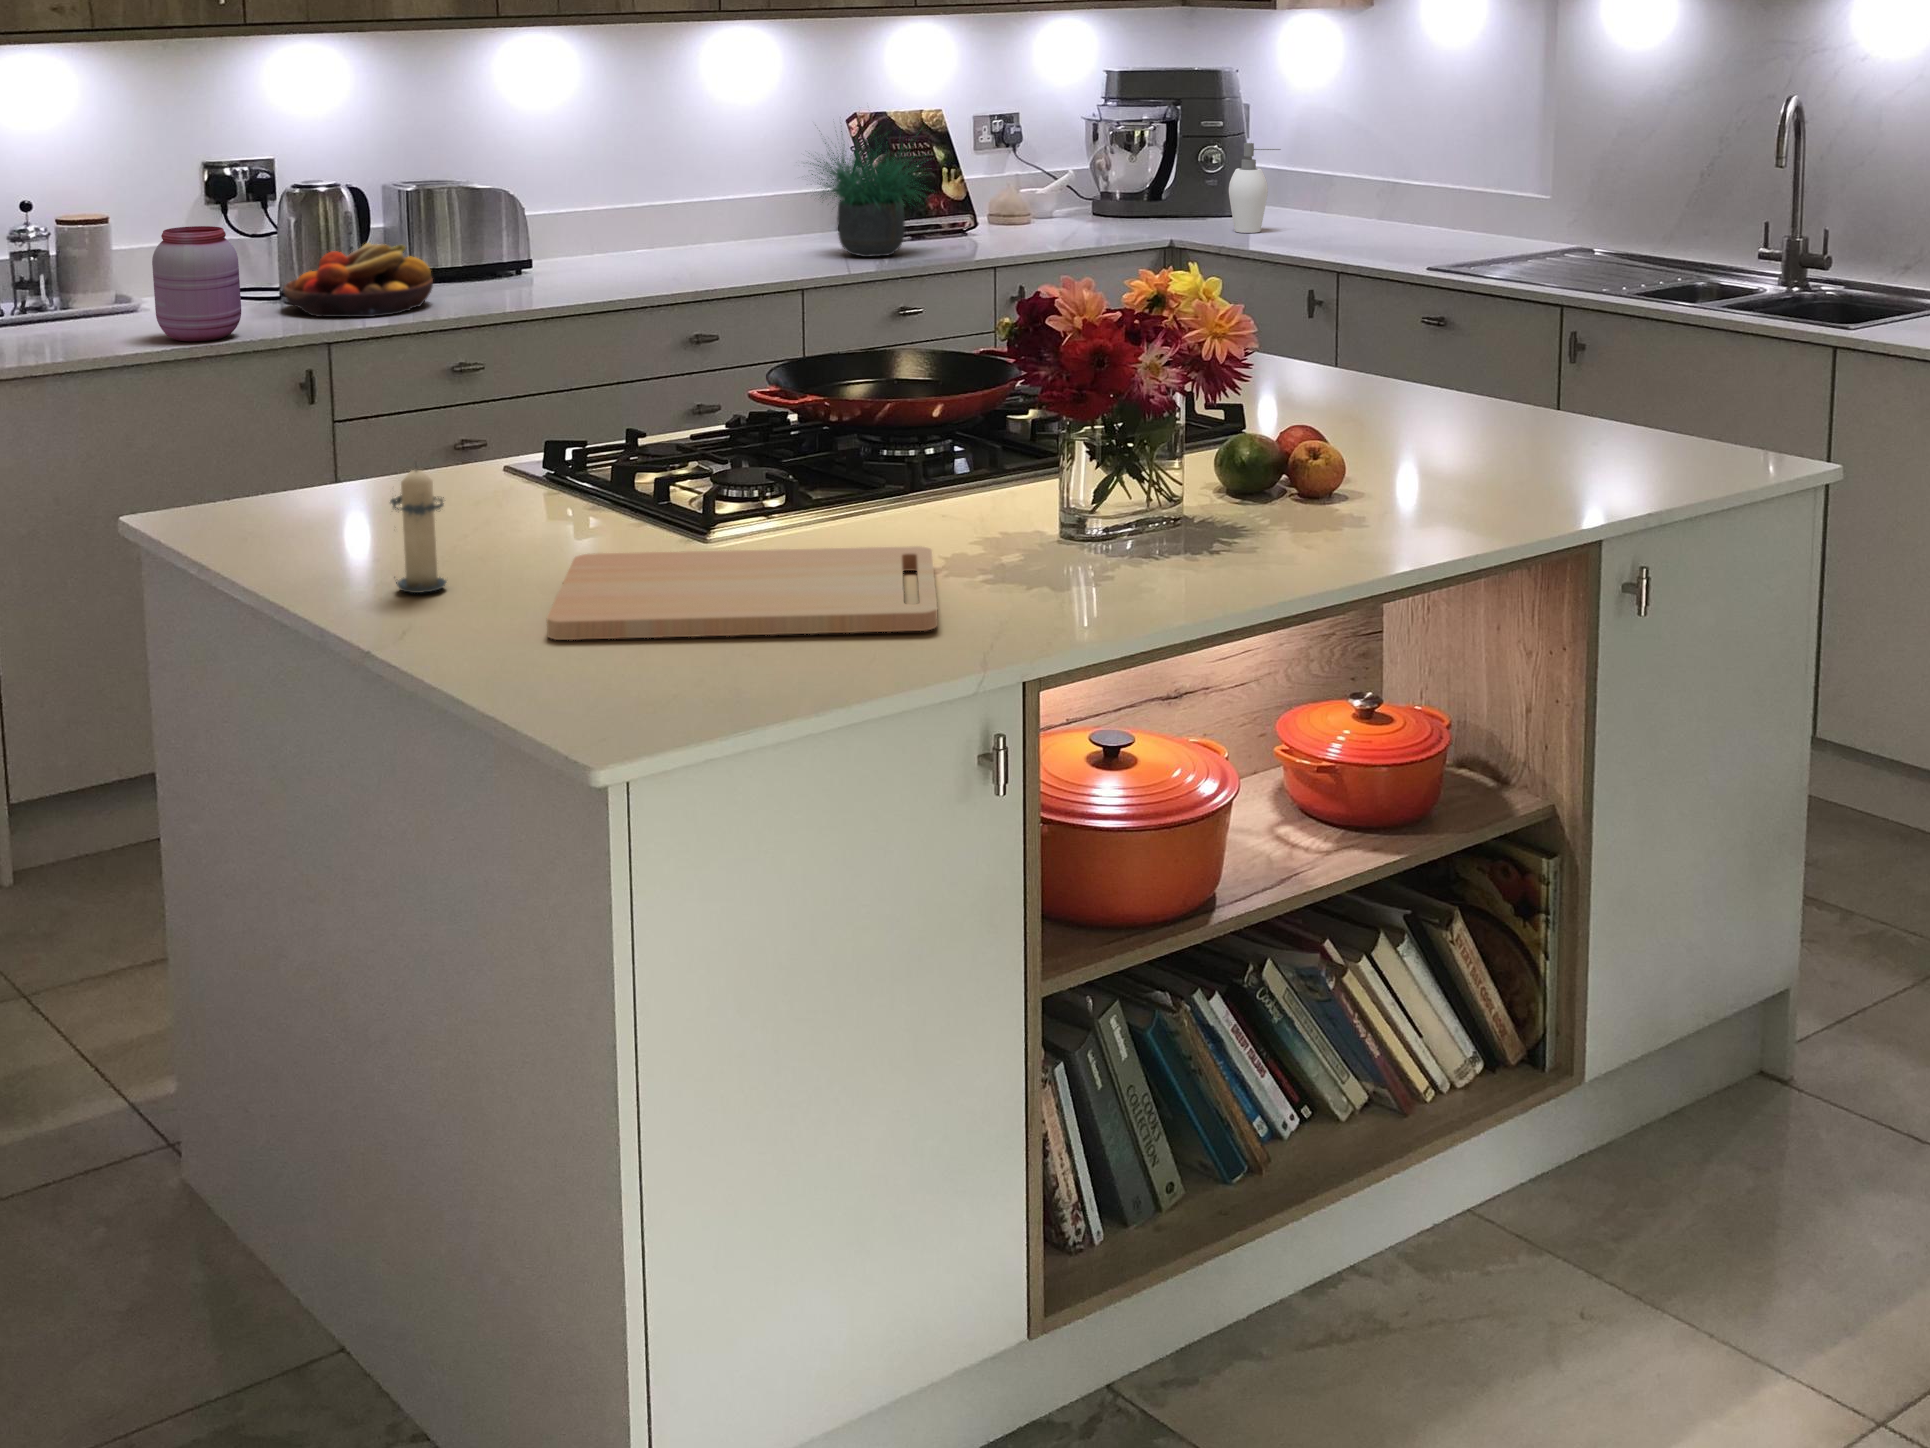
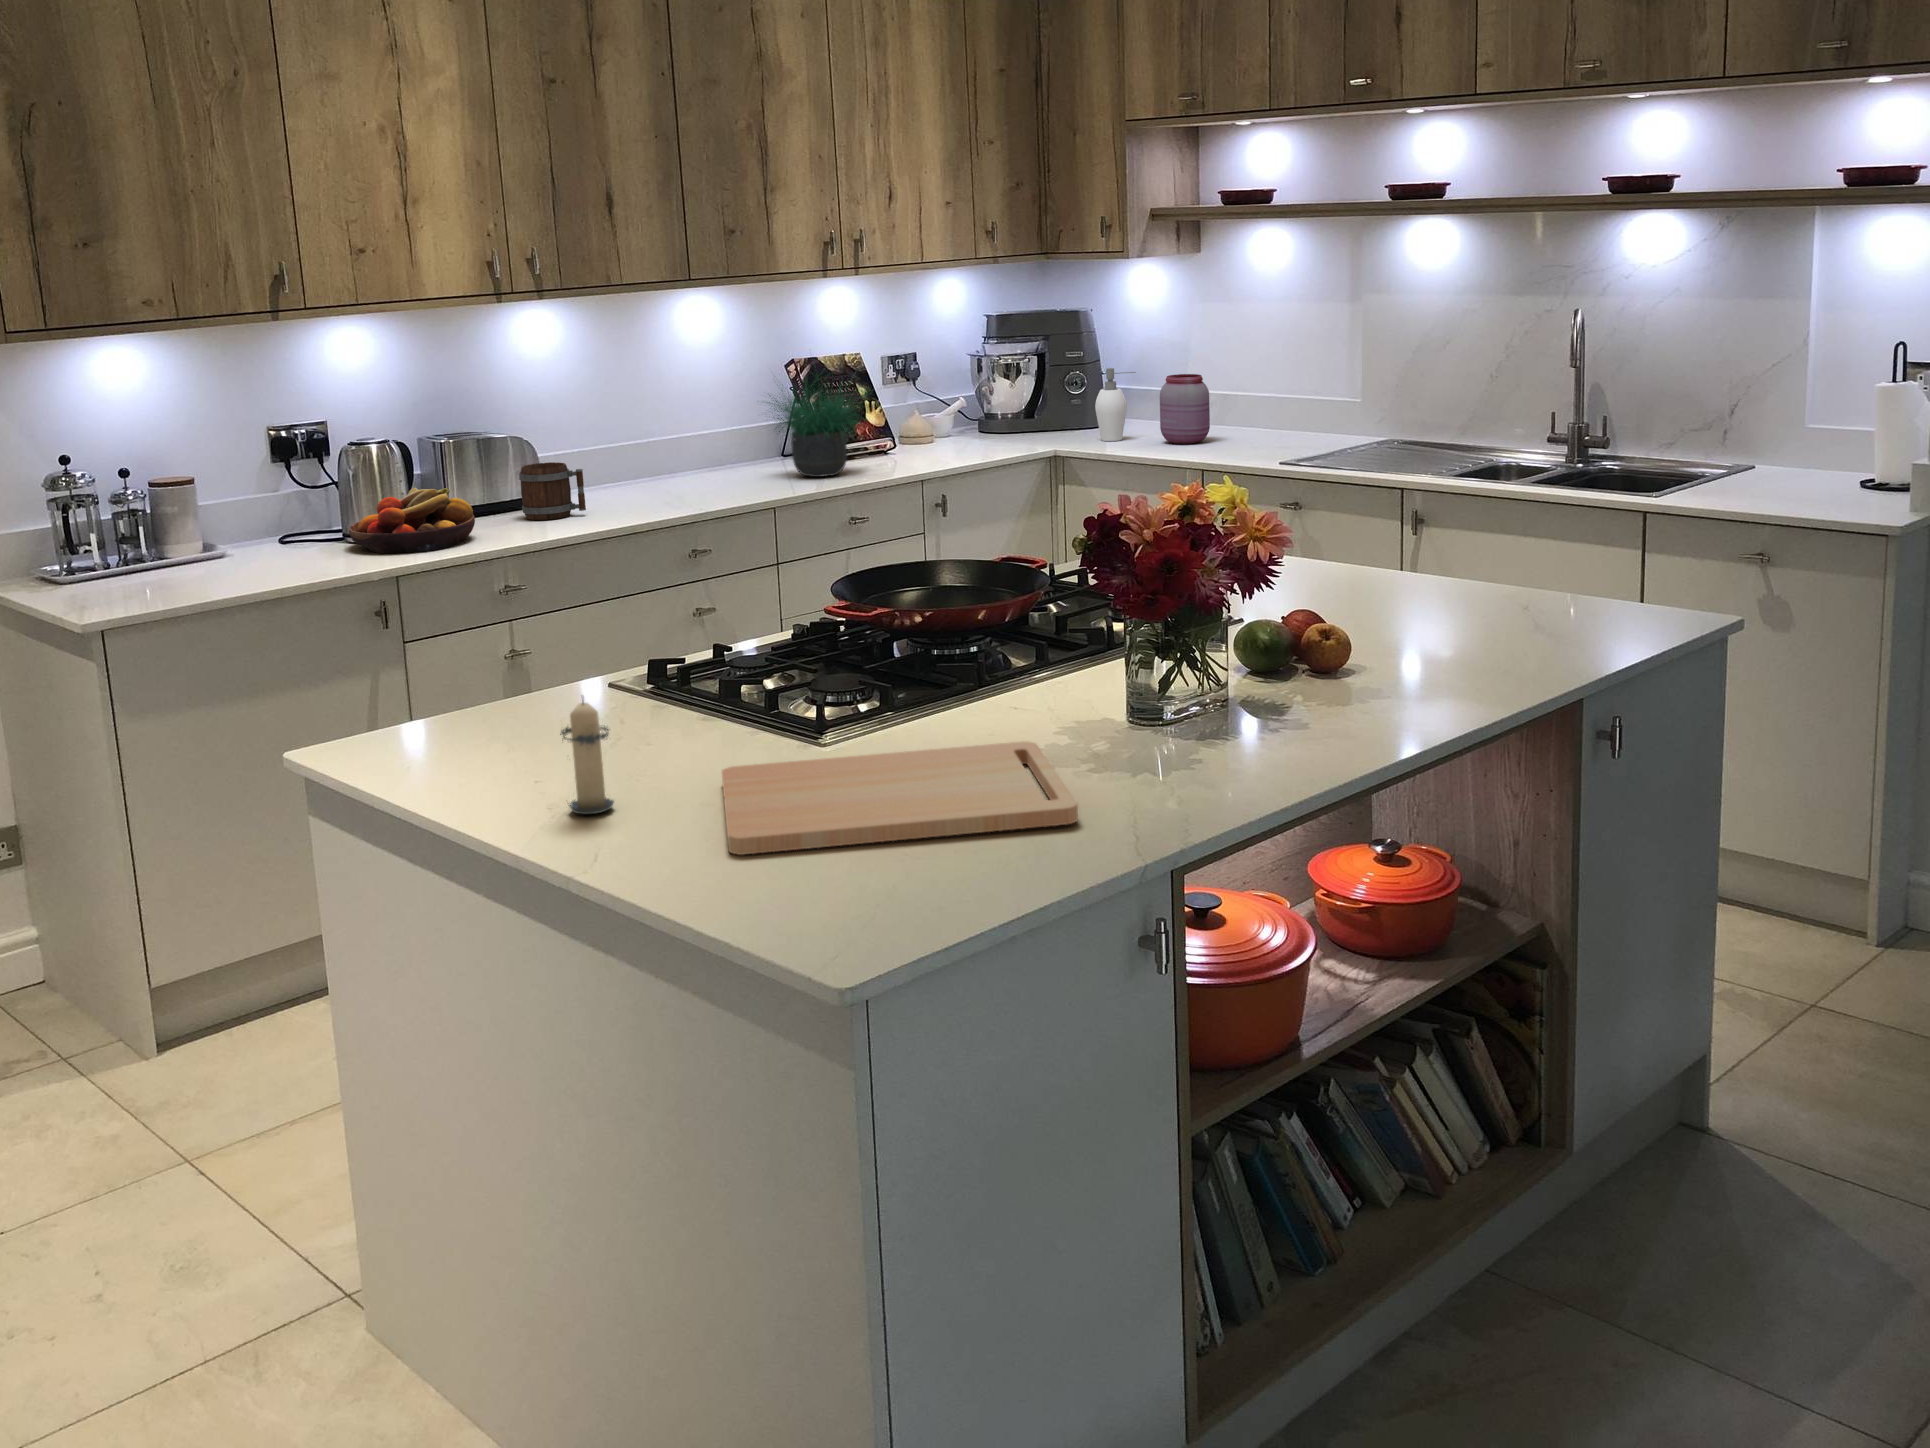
mug: none [496,221,573,289] -> present [519,462,586,520]
jar: present [152,226,241,341] -> present [1160,374,1210,444]

